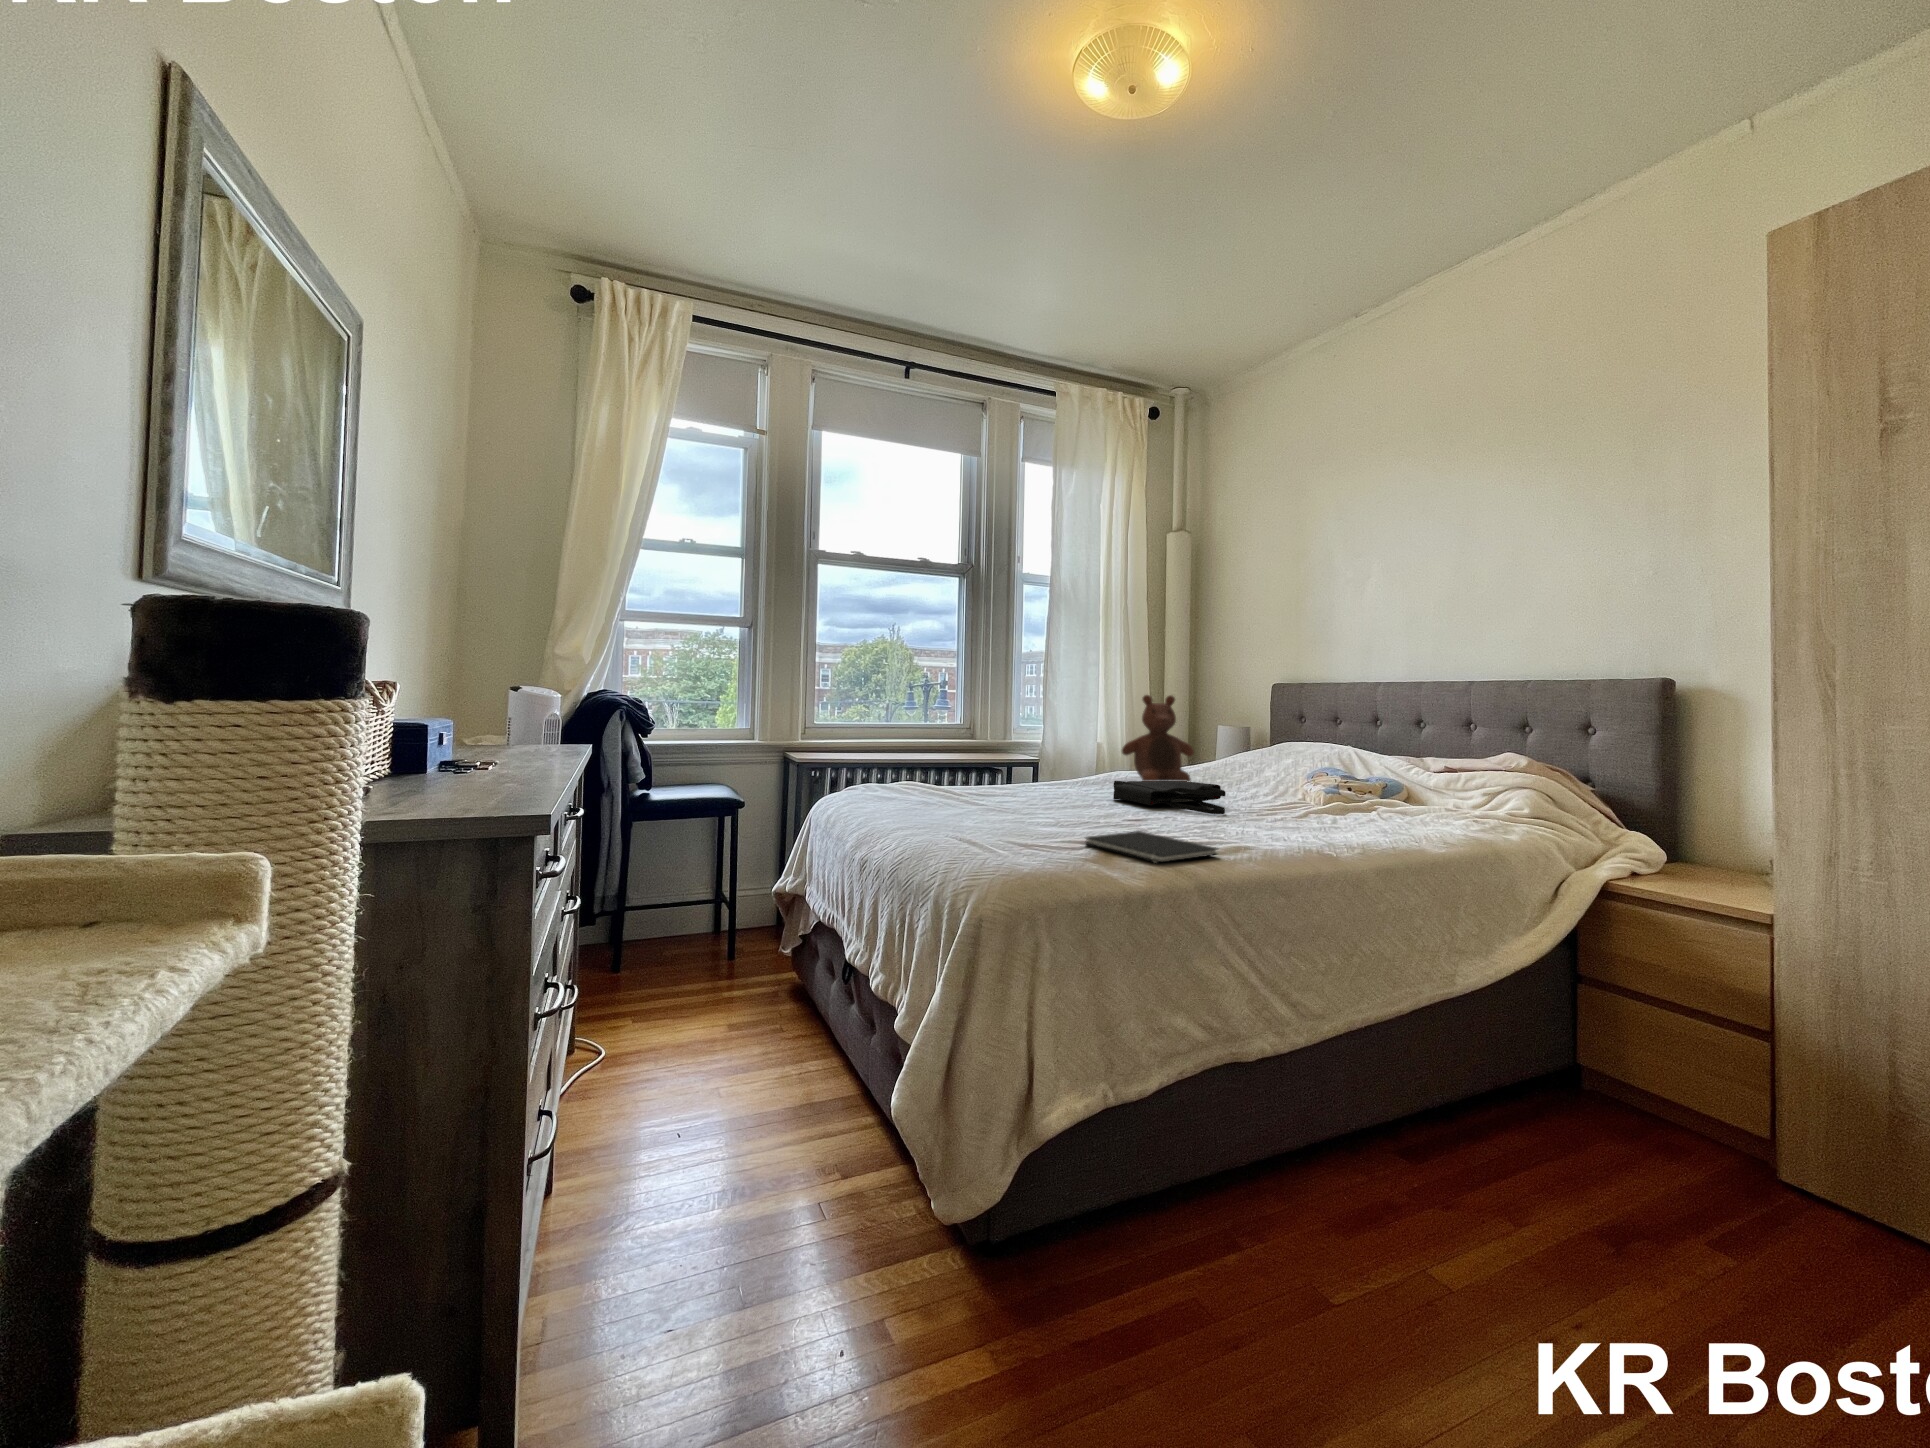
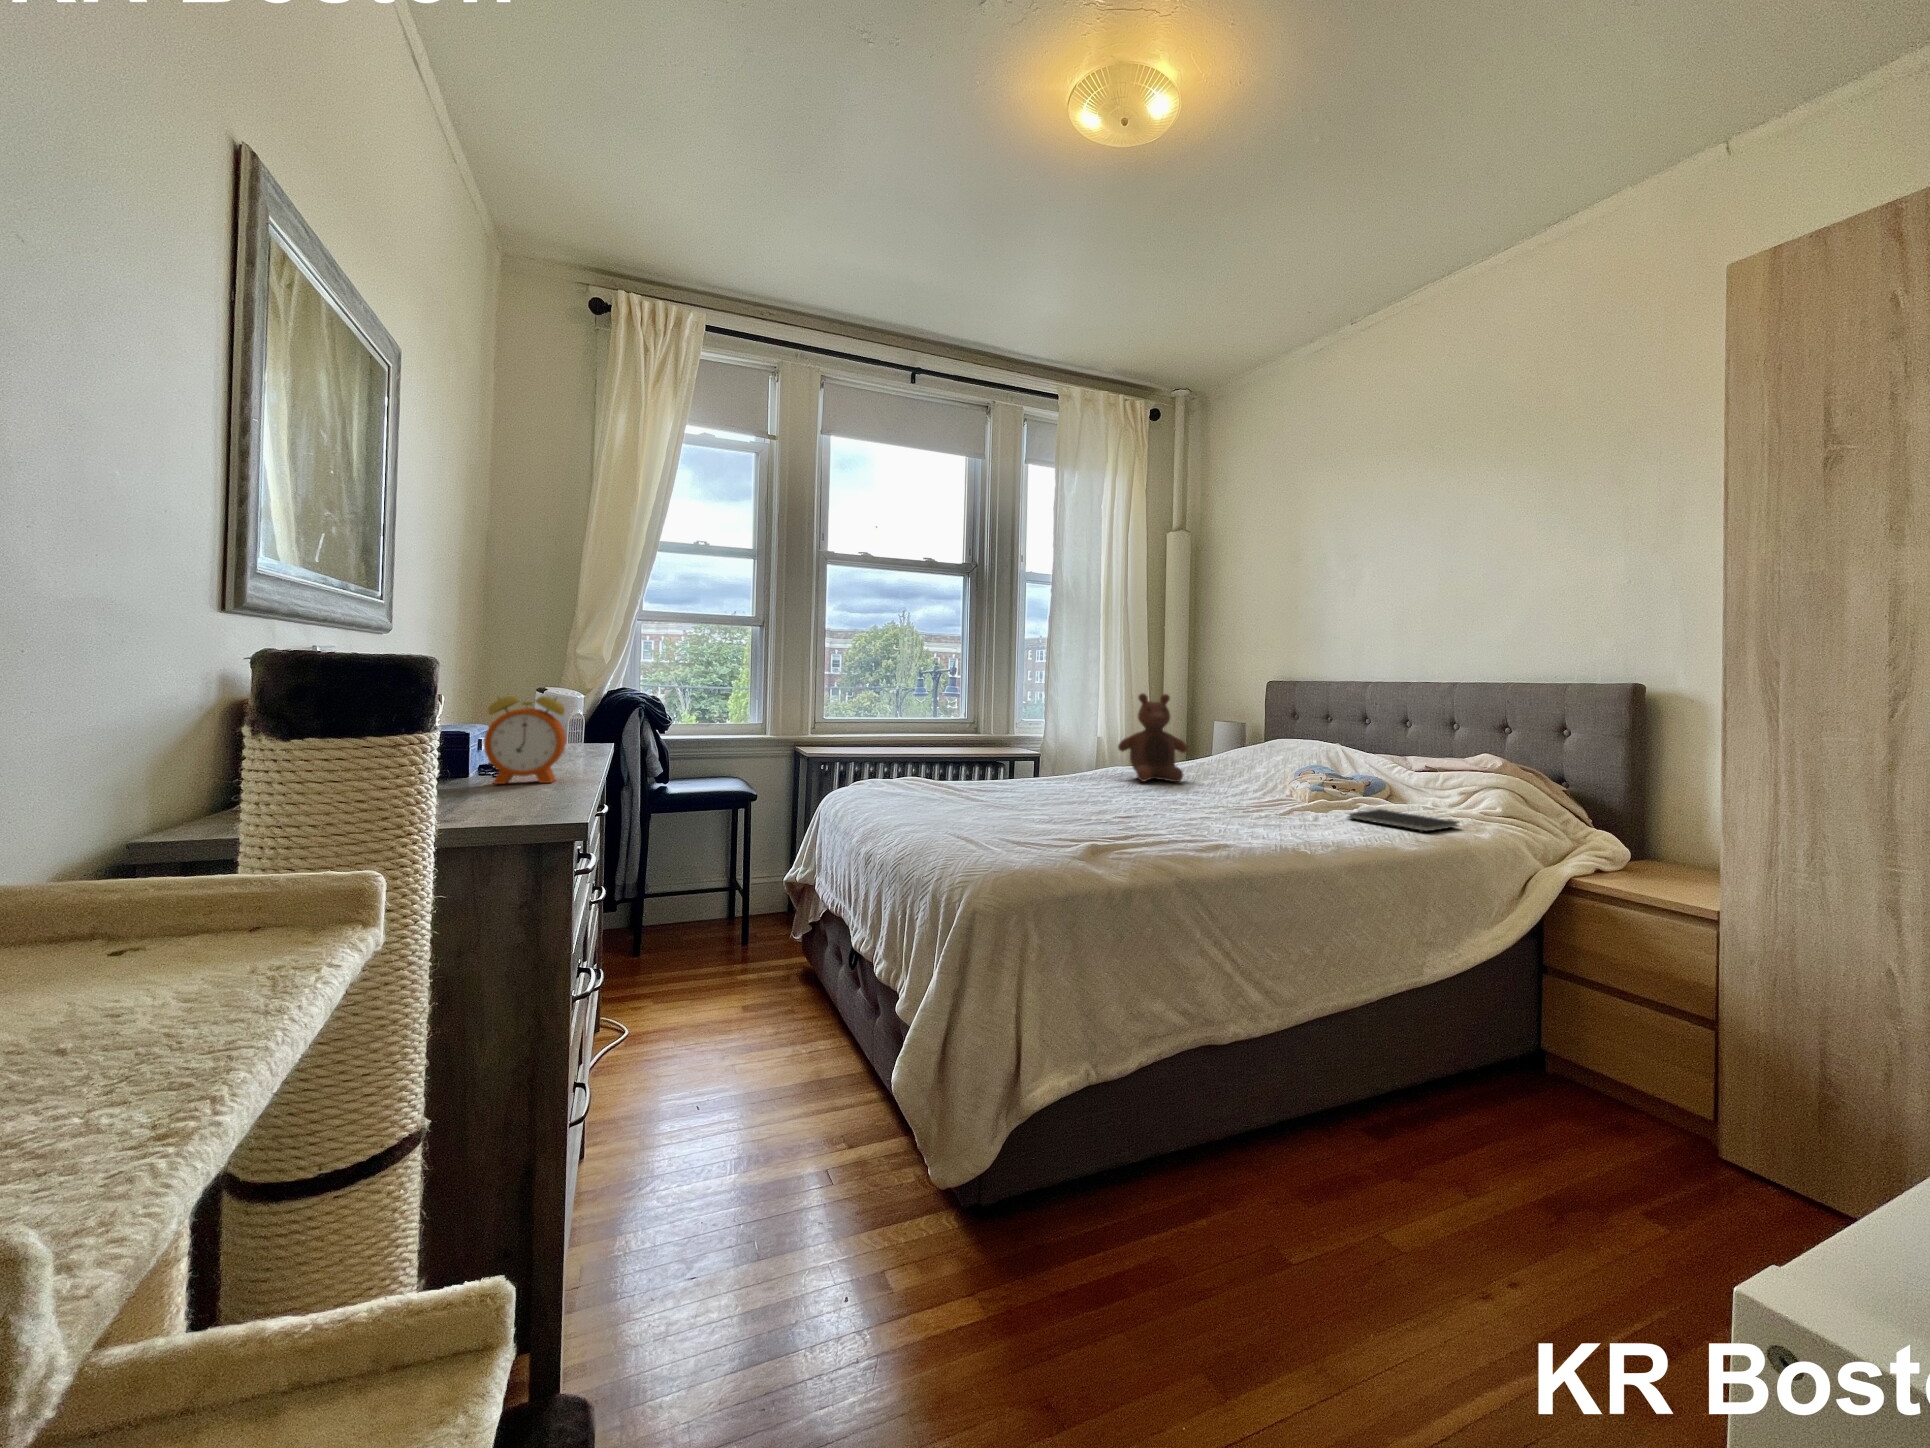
alarm clock: none [440,668,533,781] -> present [484,696,566,784]
tote bag: present [1113,781,1226,814] -> none [1108,777,1212,811]
notebook: present [1085,831,1218,863] -> present [1349,809,1458,831]

